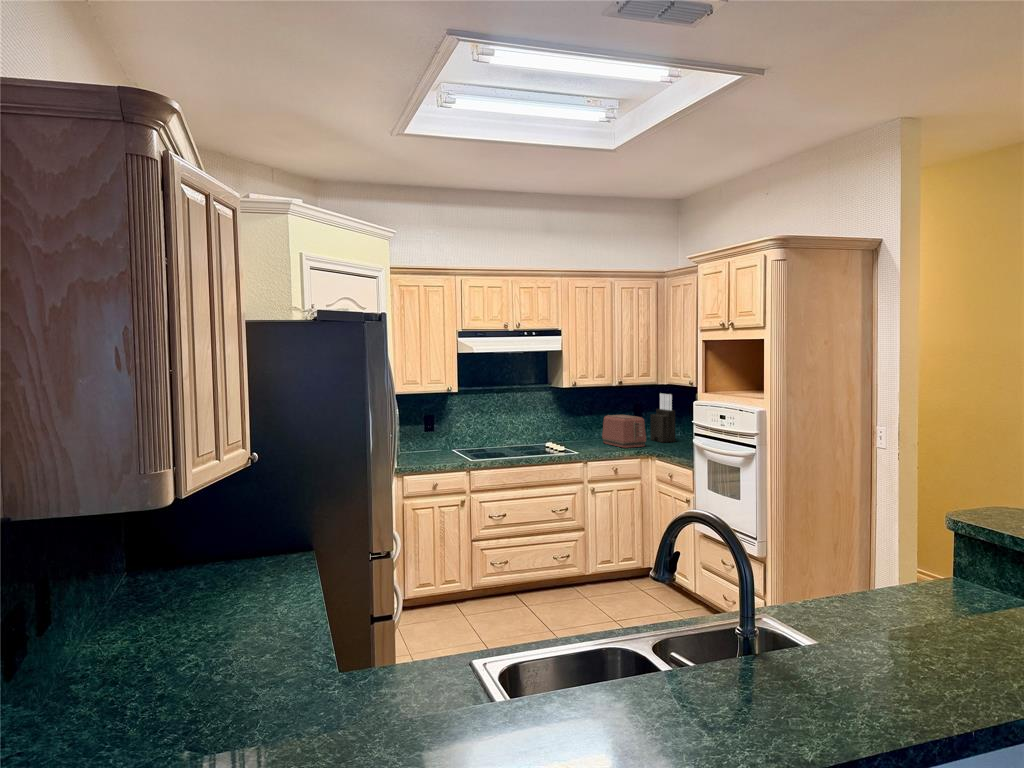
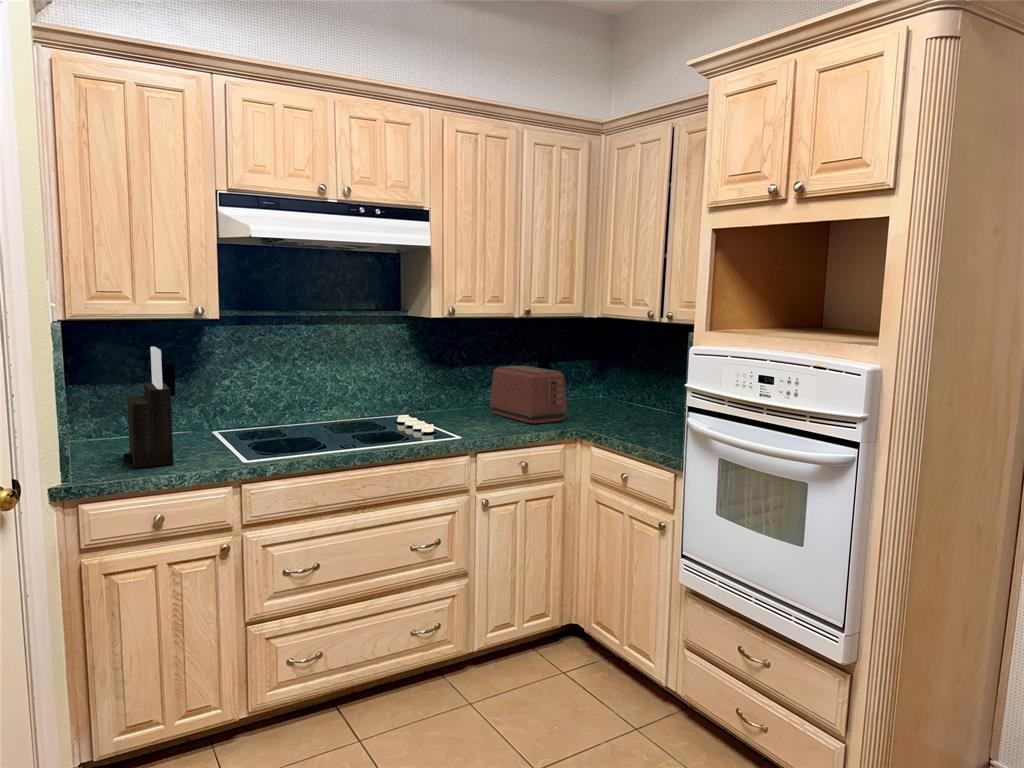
knife block: present [650,394,675,442] -> present [123,347,174,468]

